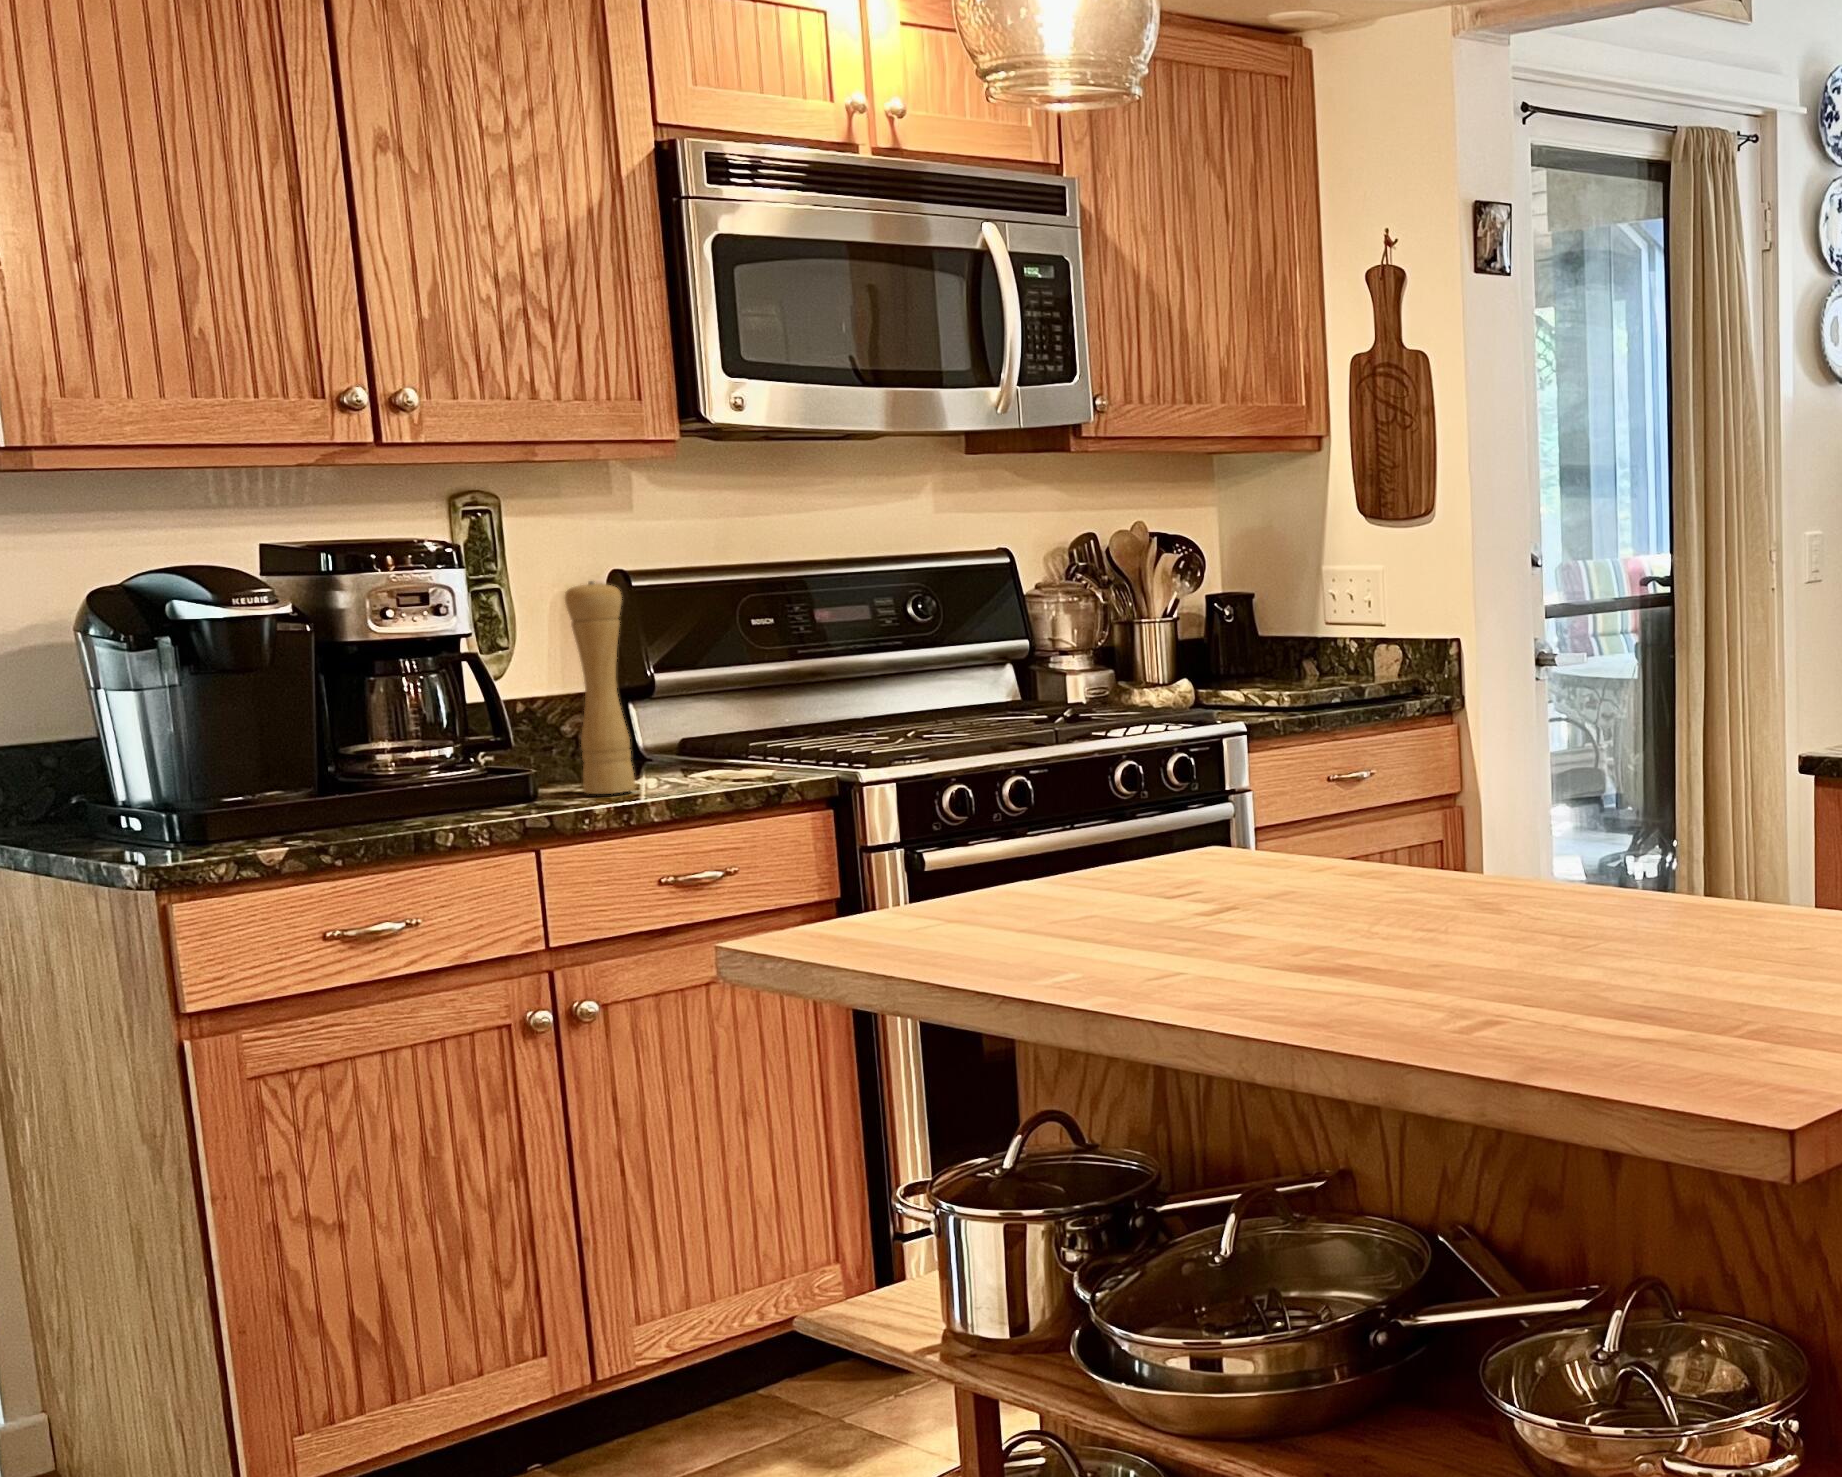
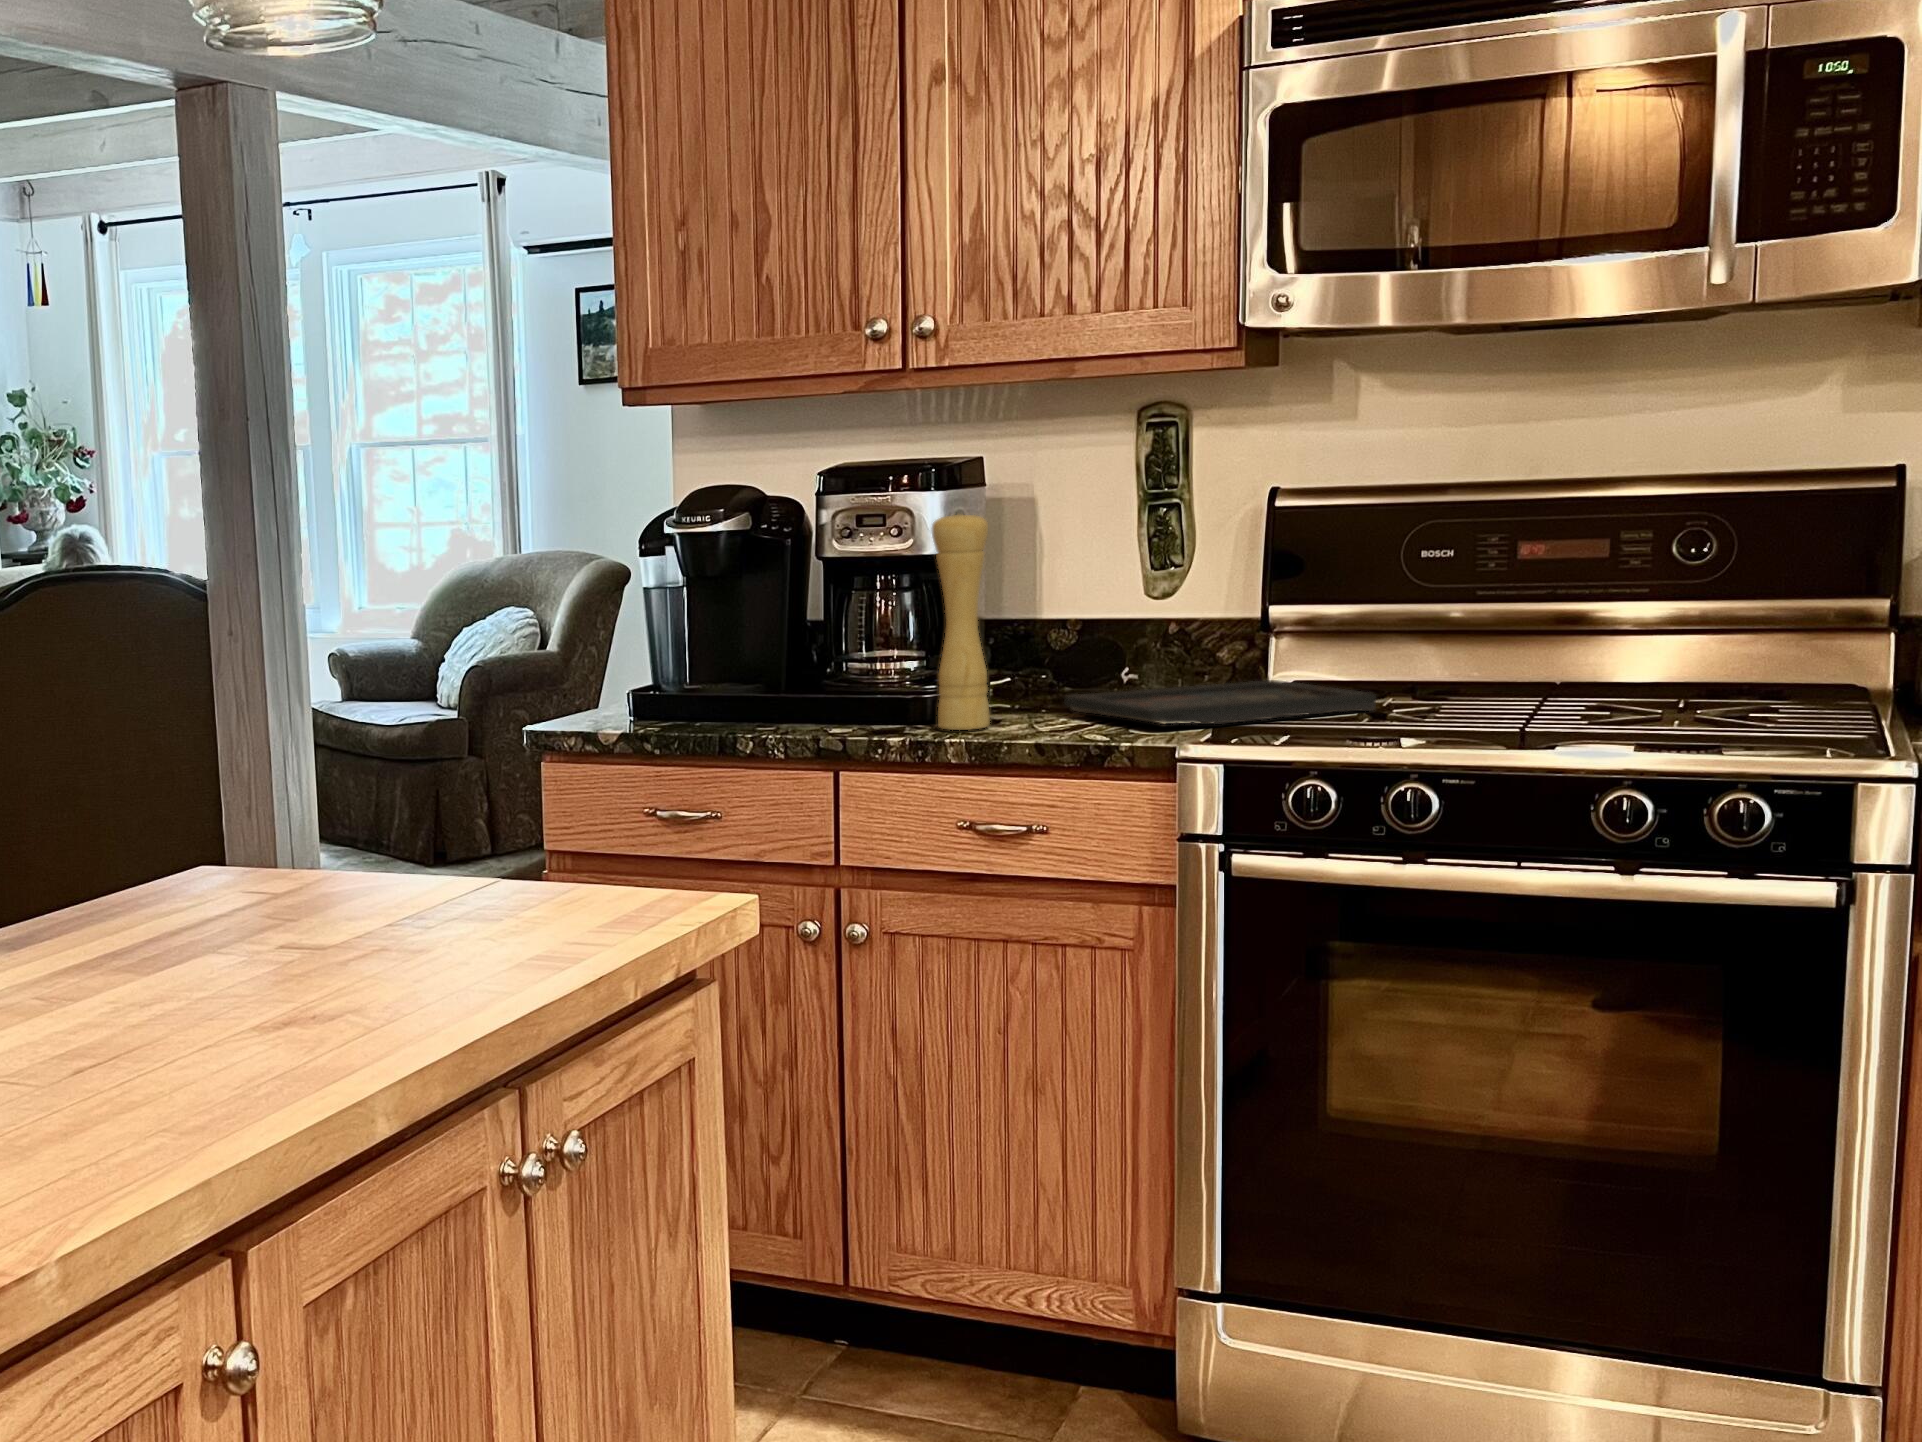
tray: none [620,733,822,772] -> present [1064,680,1376,724]

